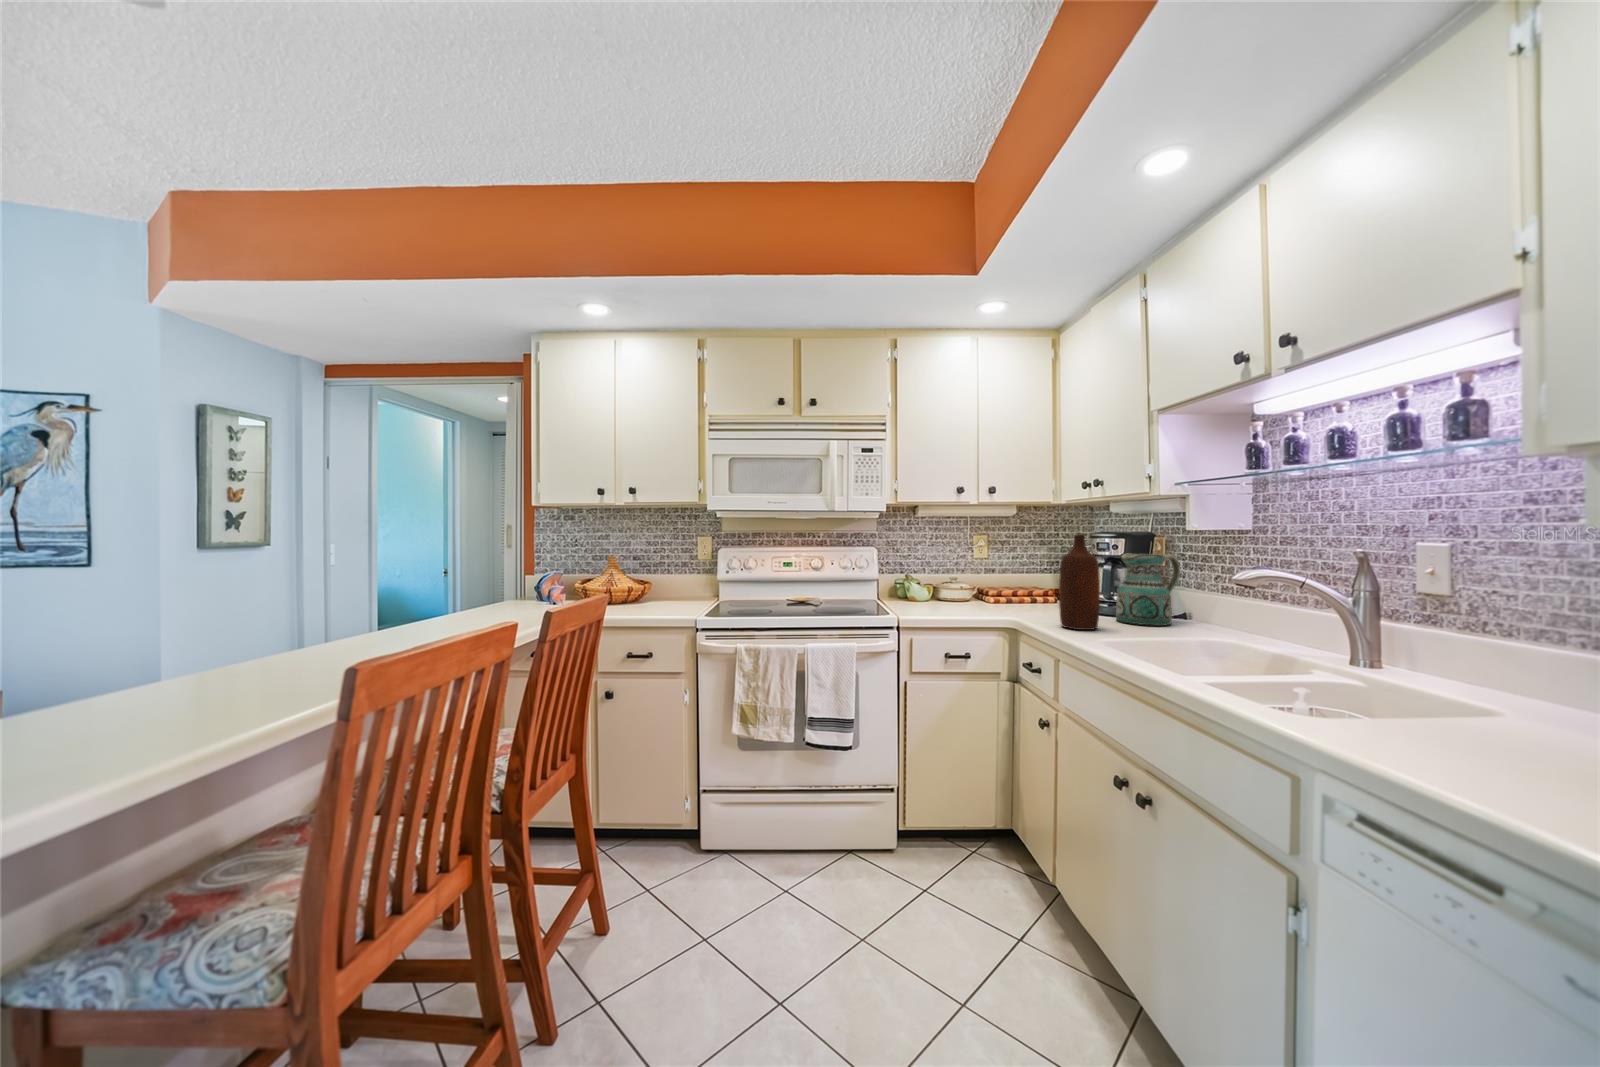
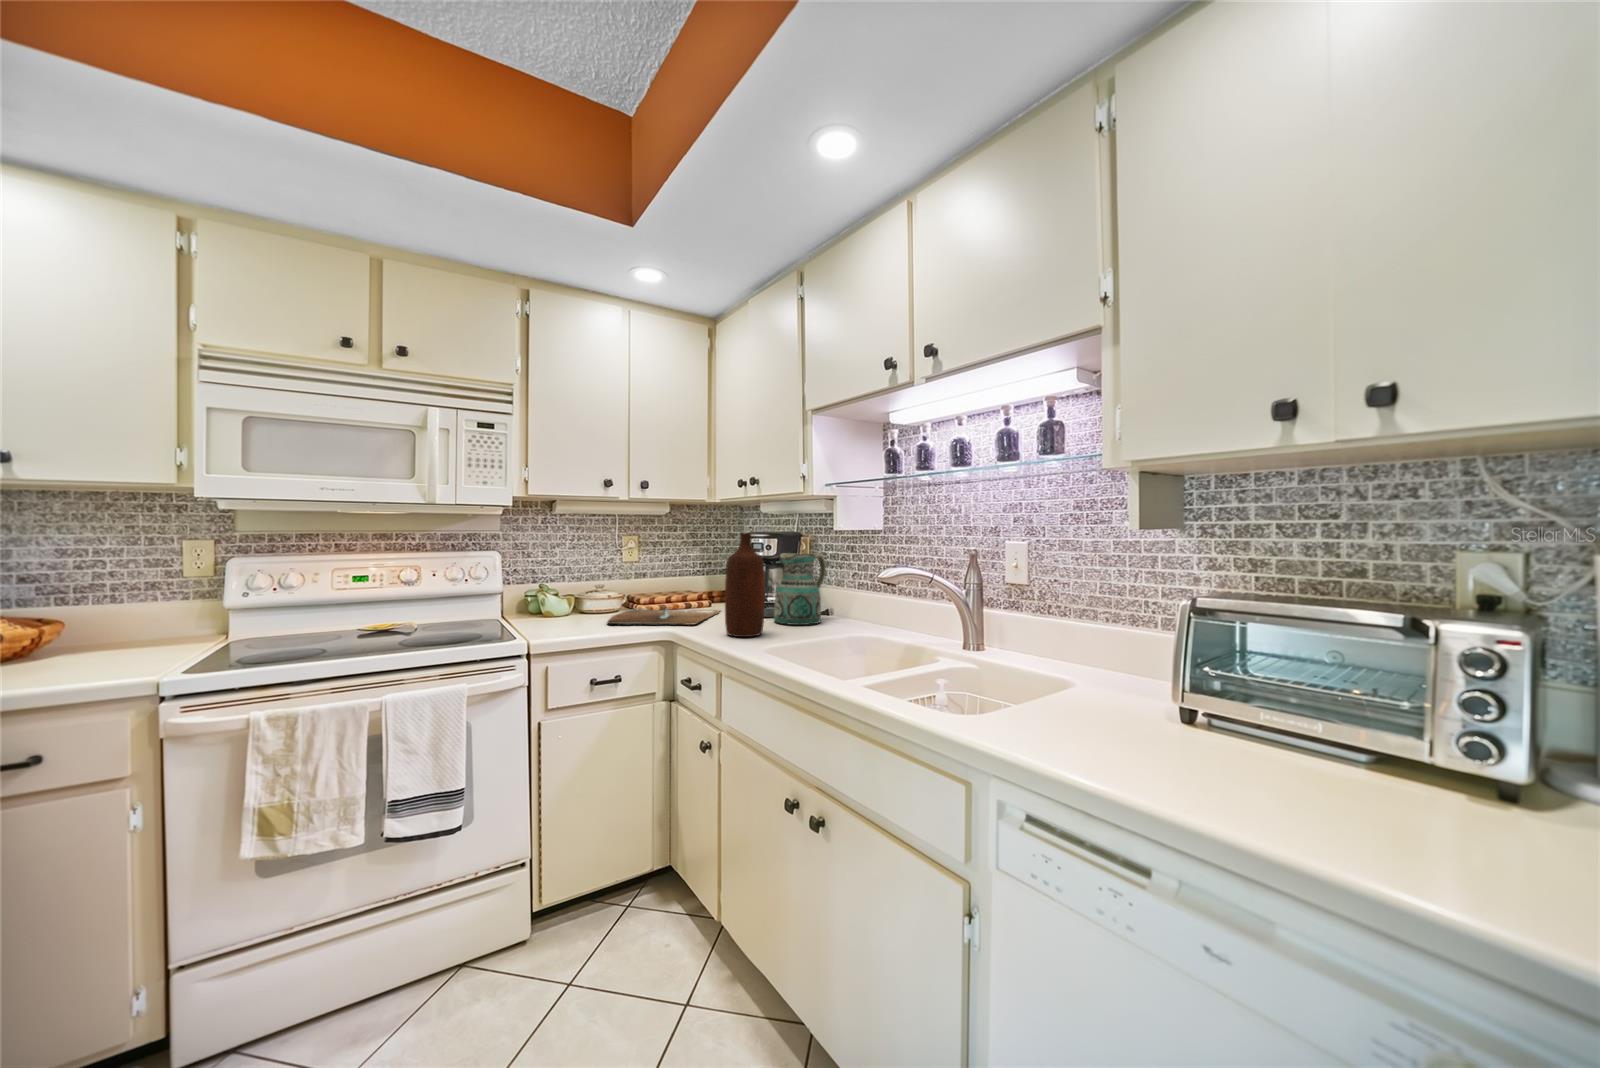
cutting board: none [958,598,1064,616] -> present [607,607,719,625]

